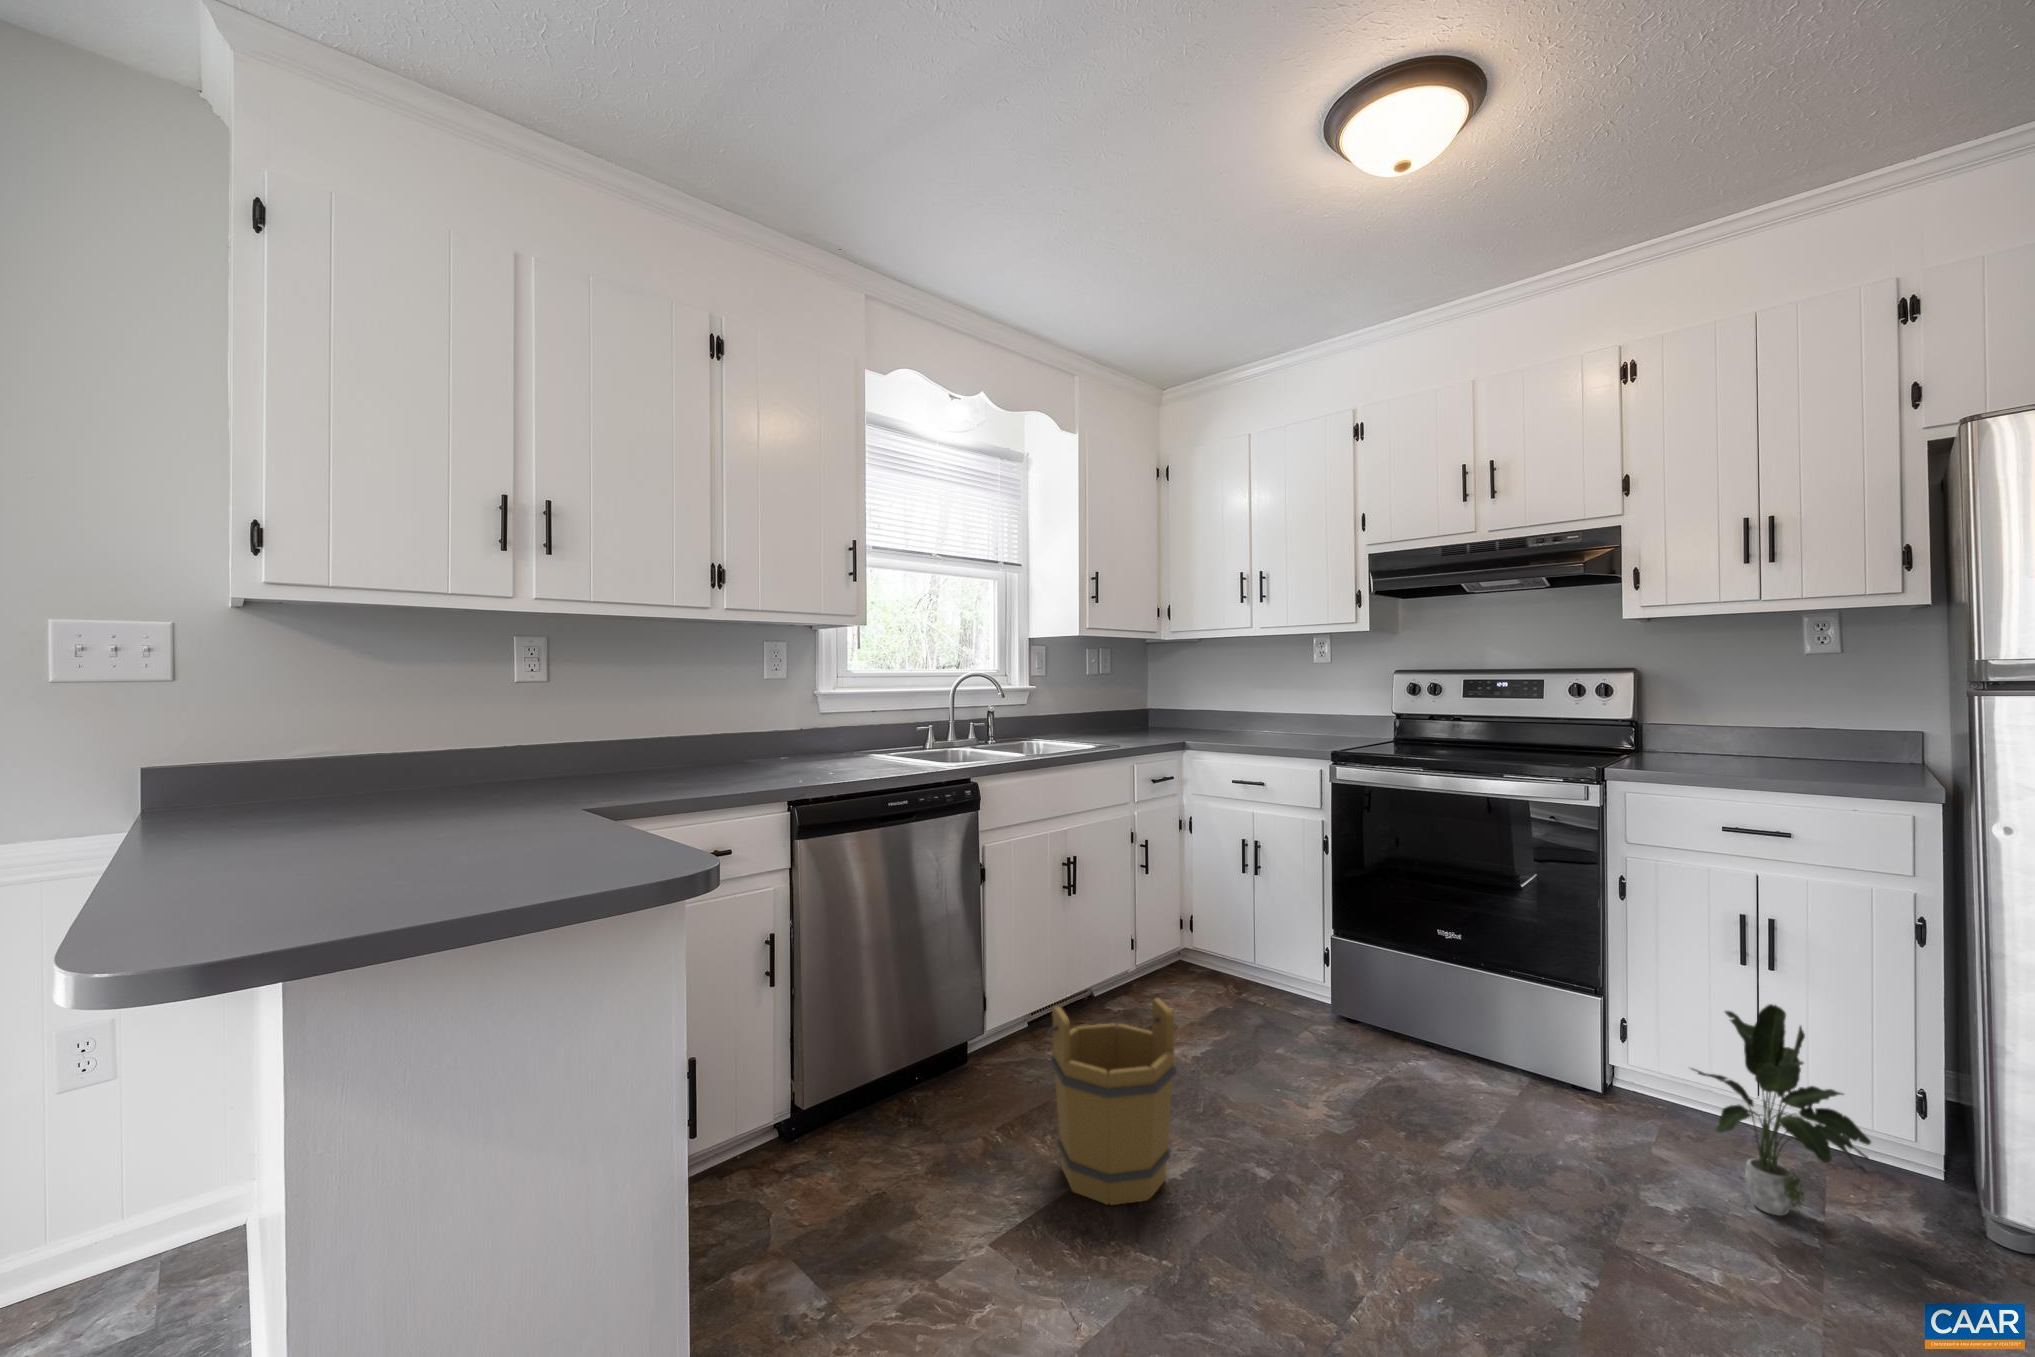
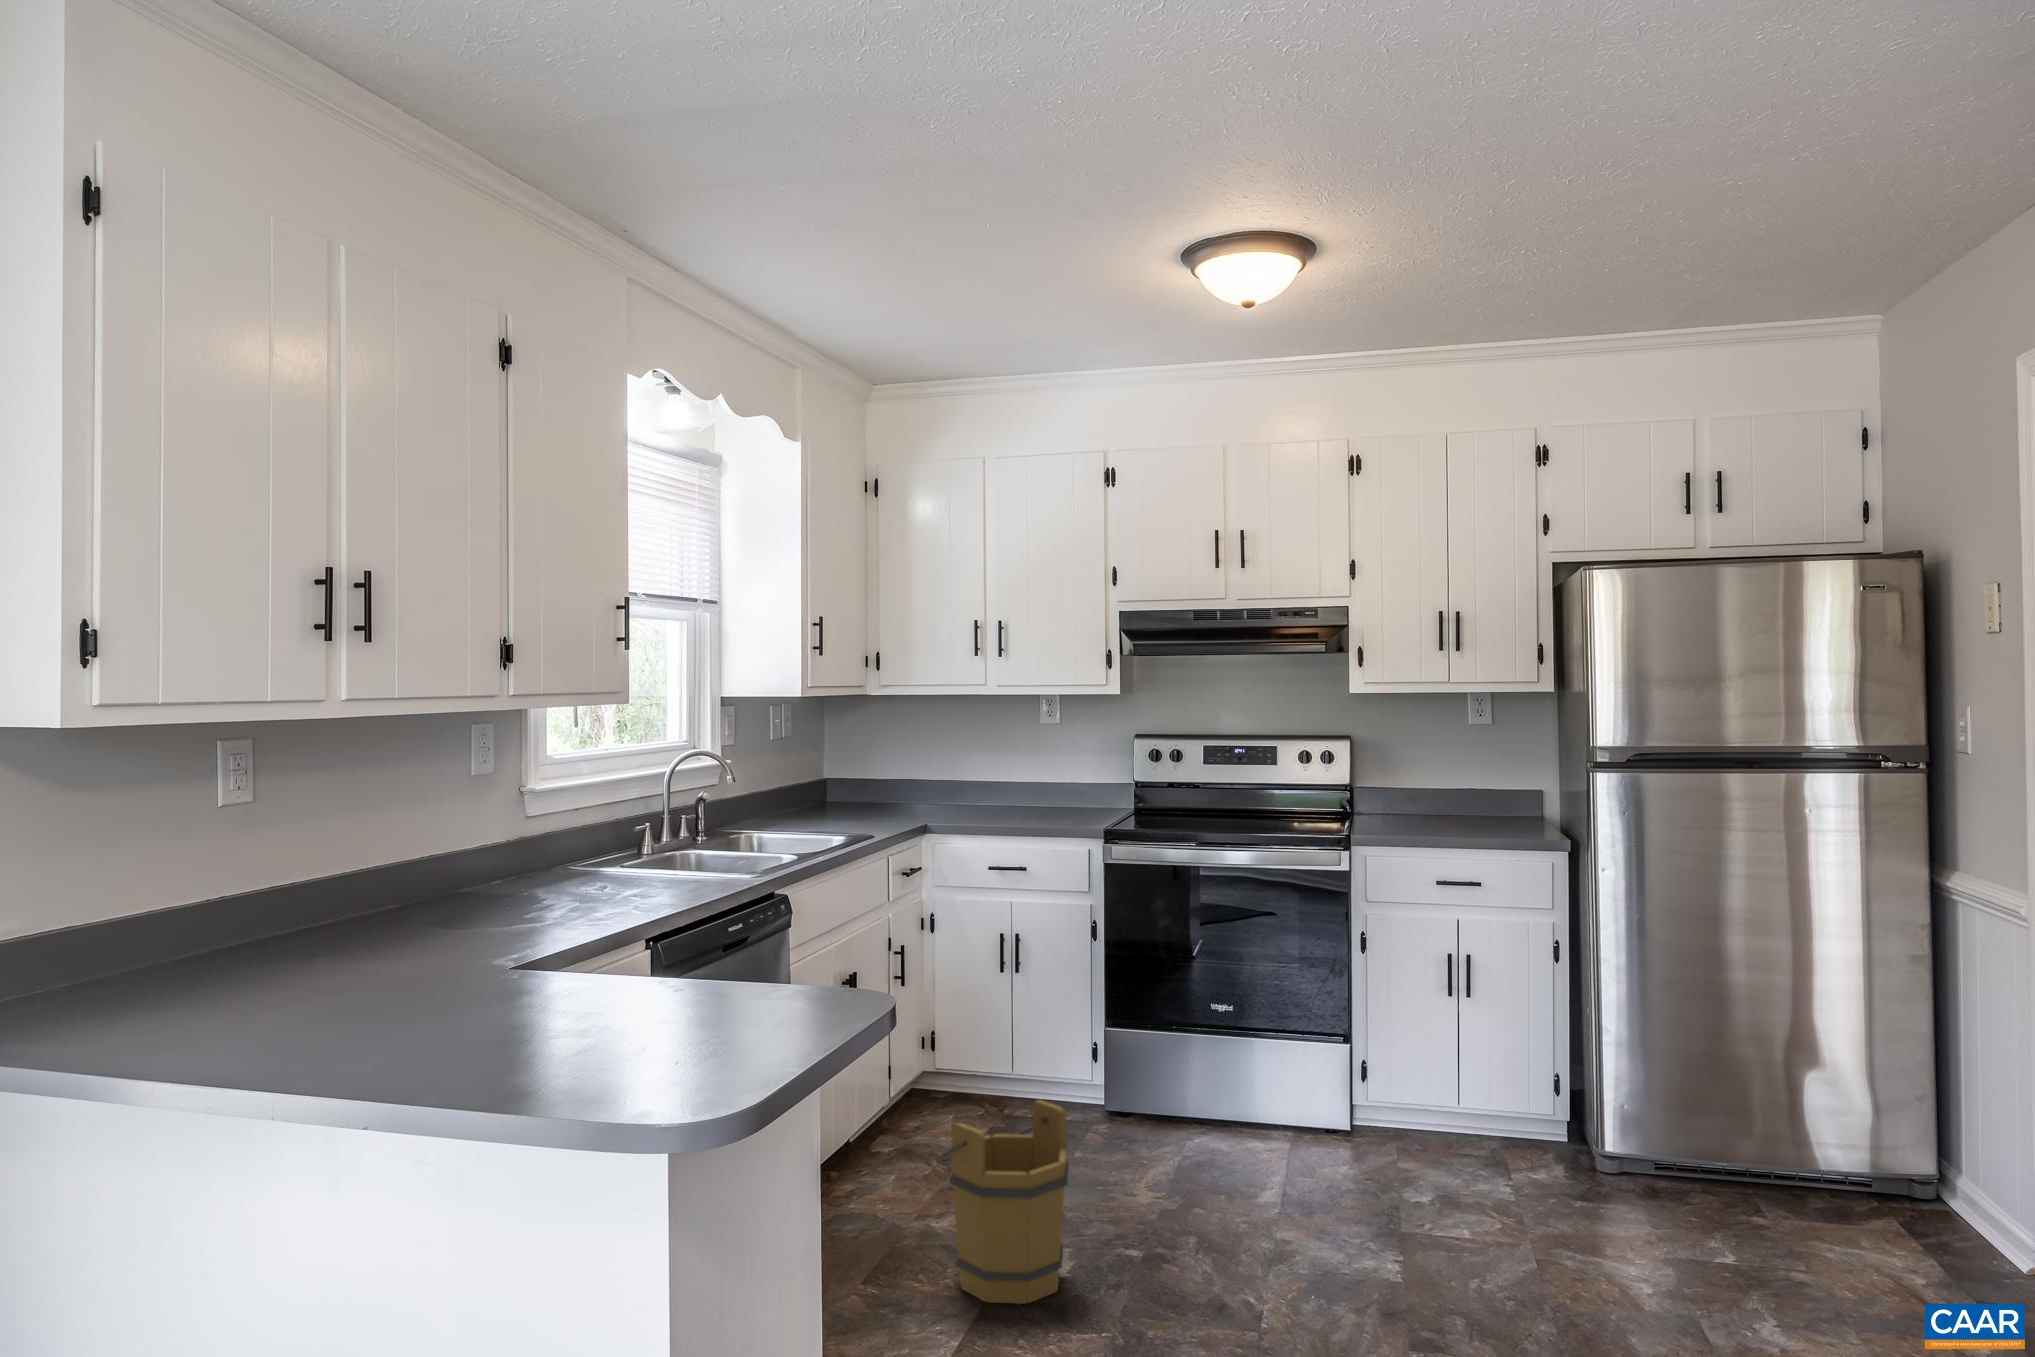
potted plant: present [1692,1004,1871,1216] -> none [1434,1024,1545,1189]

